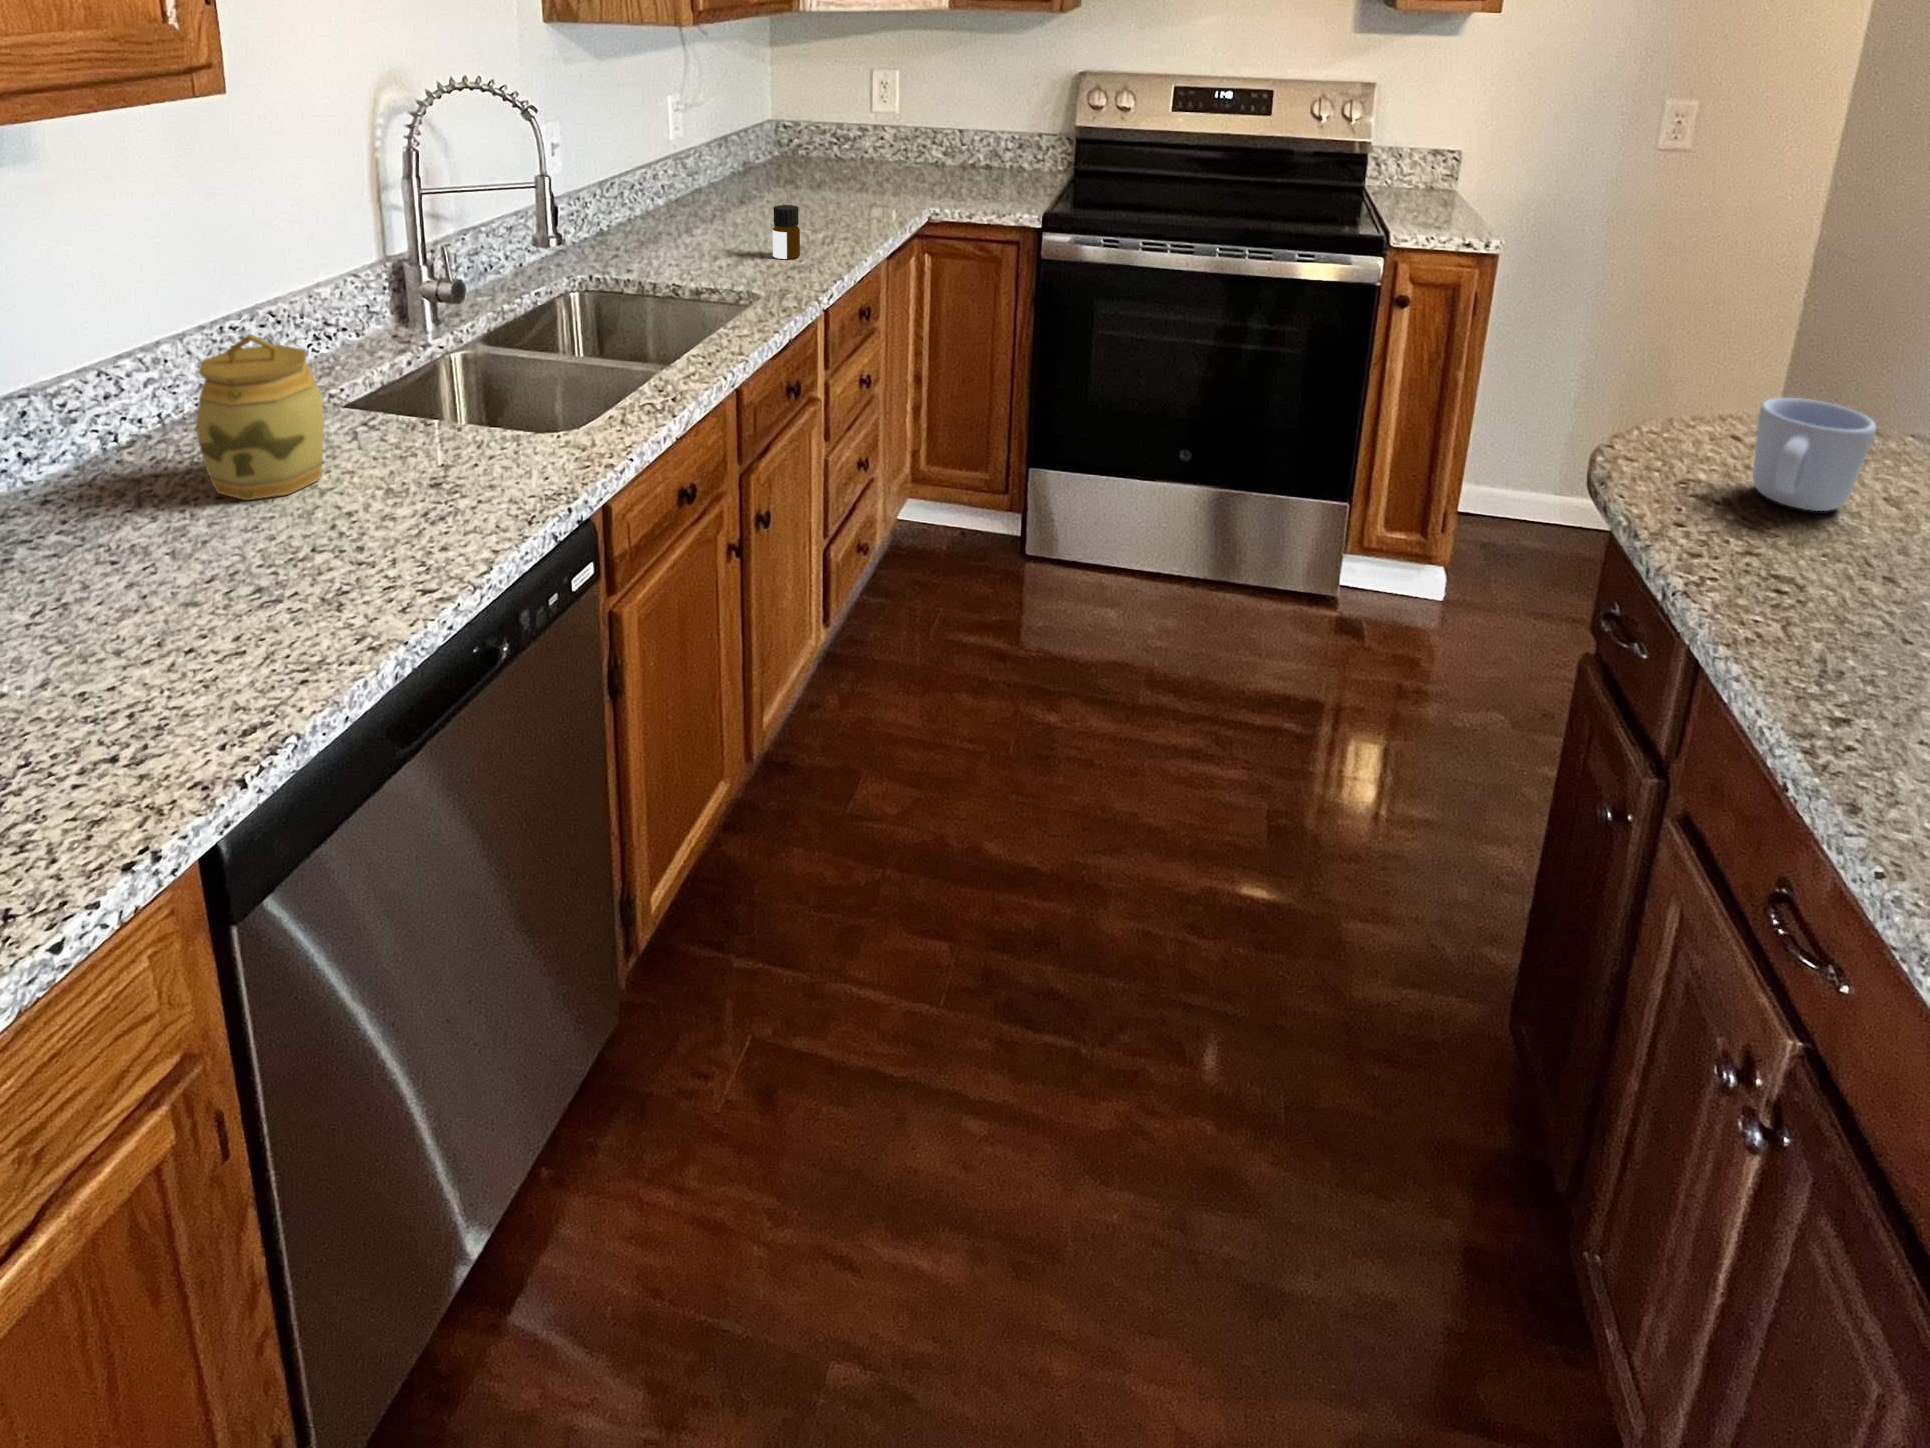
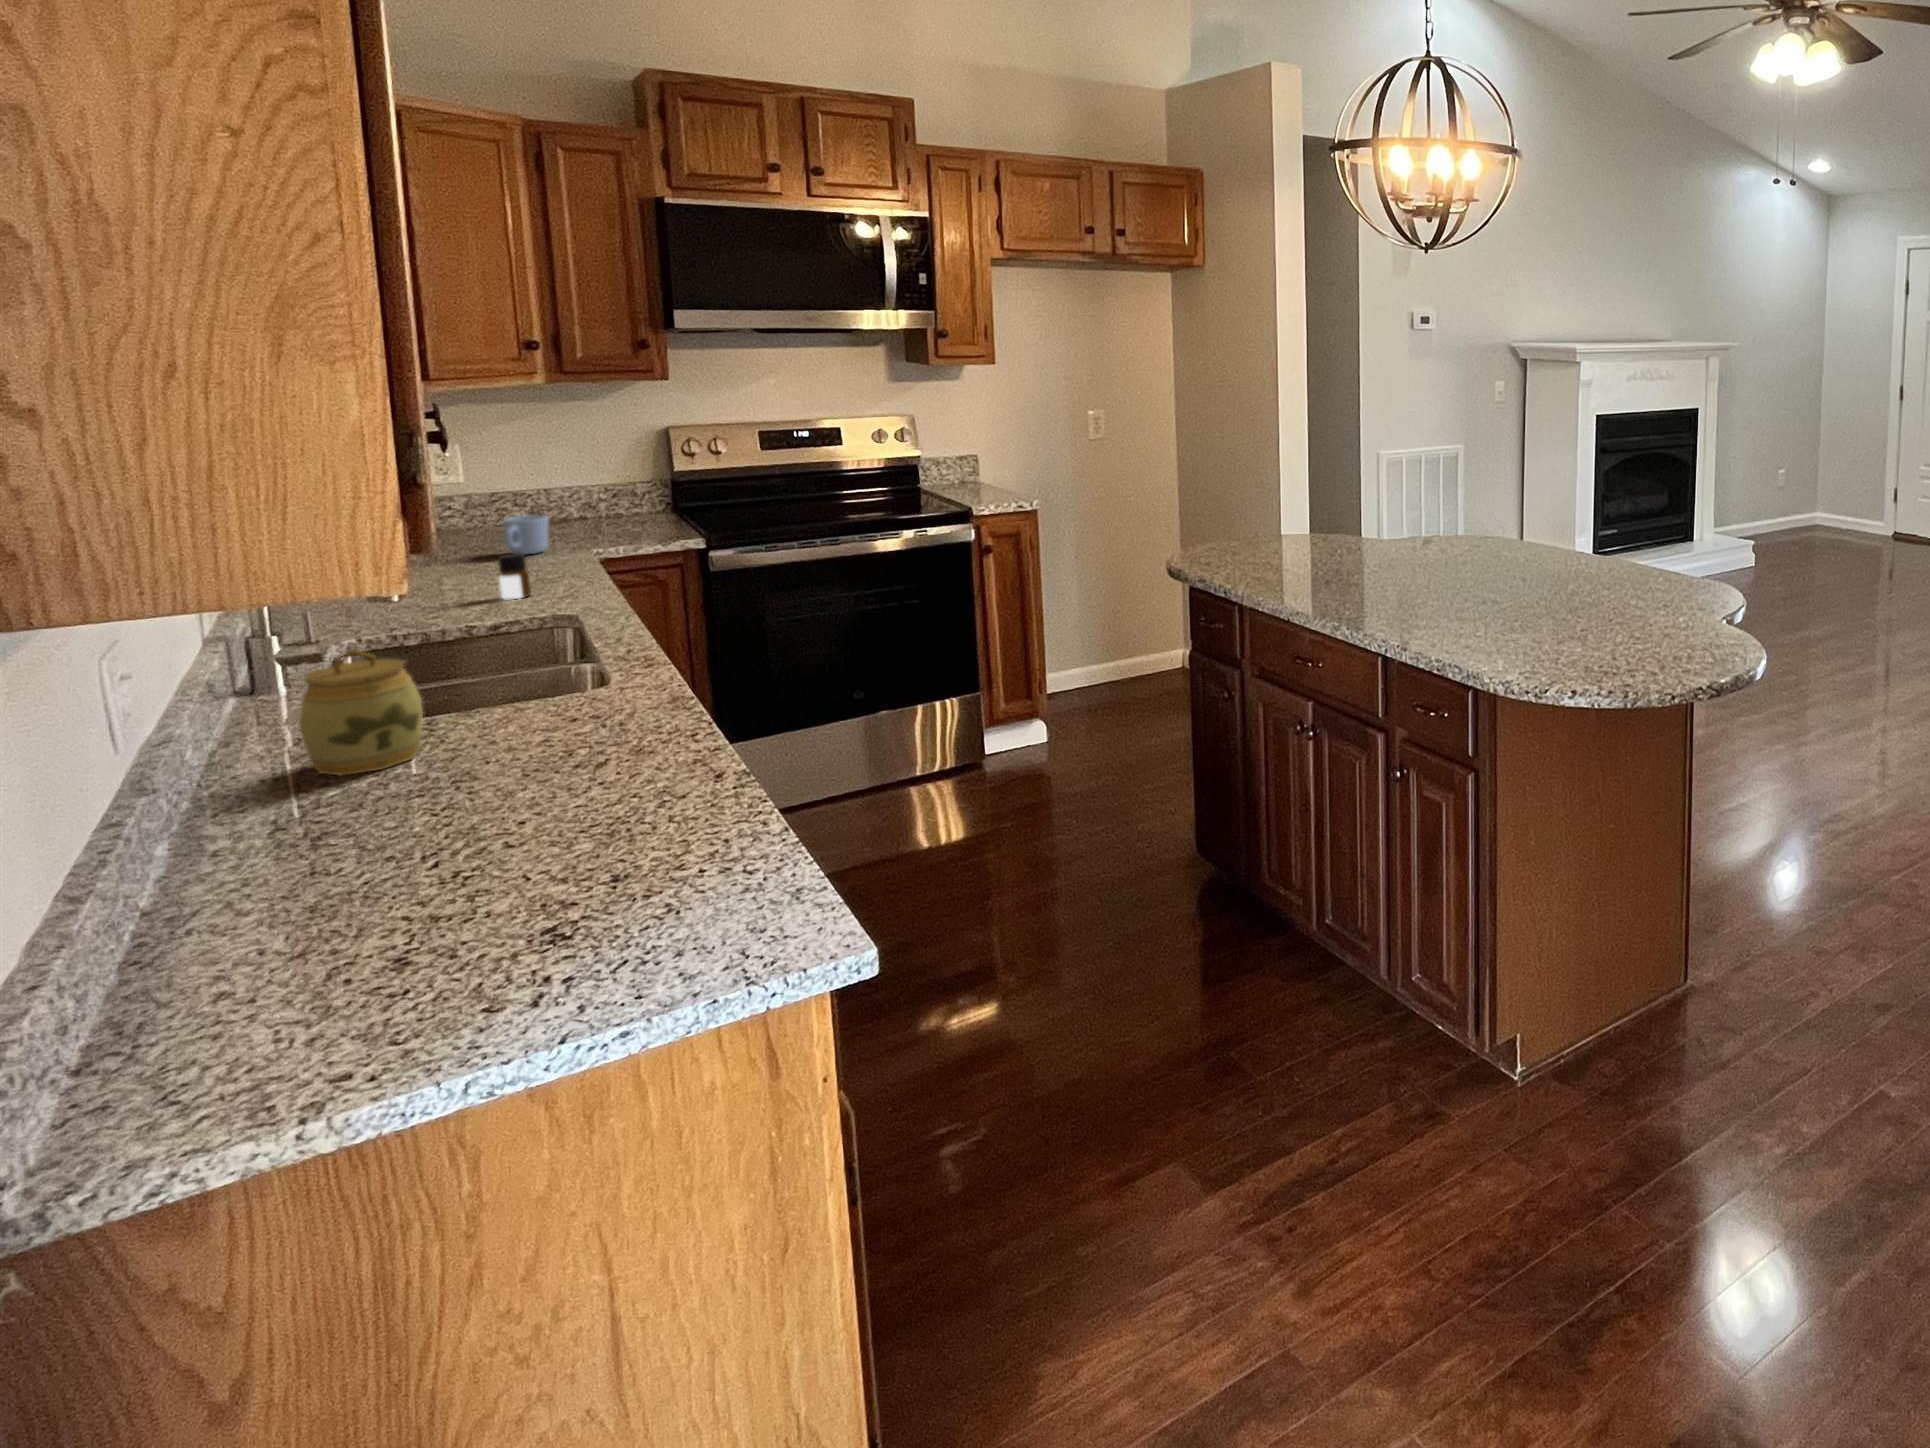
mug: present [1753,398,1876,511] -> present [503,515,548,554]

